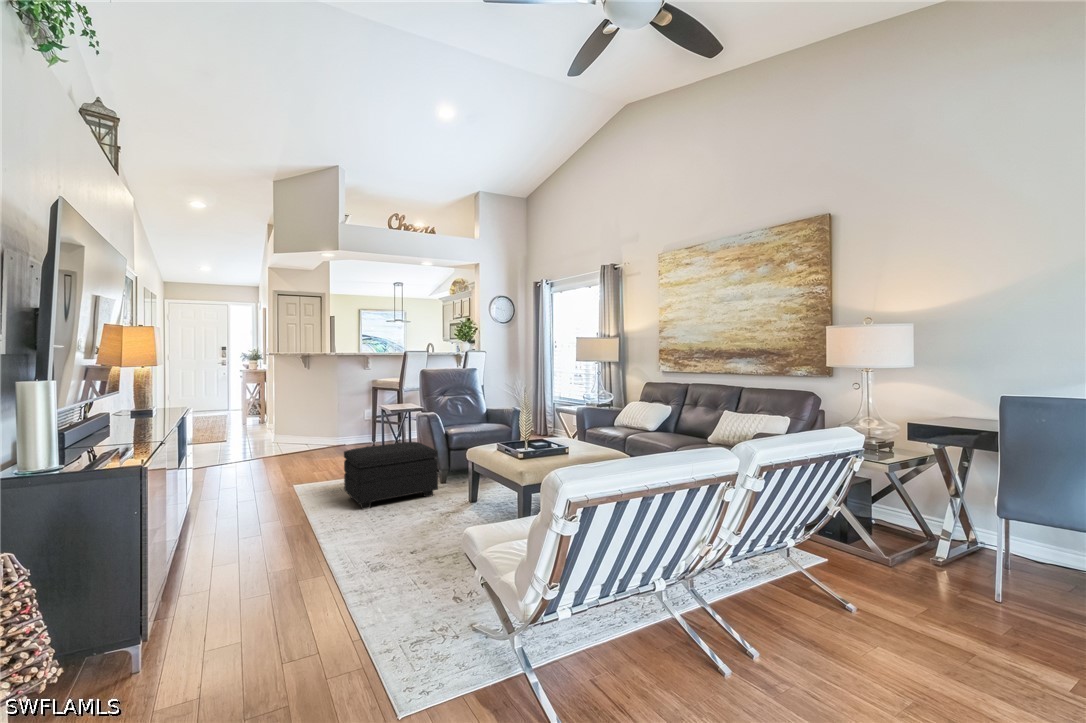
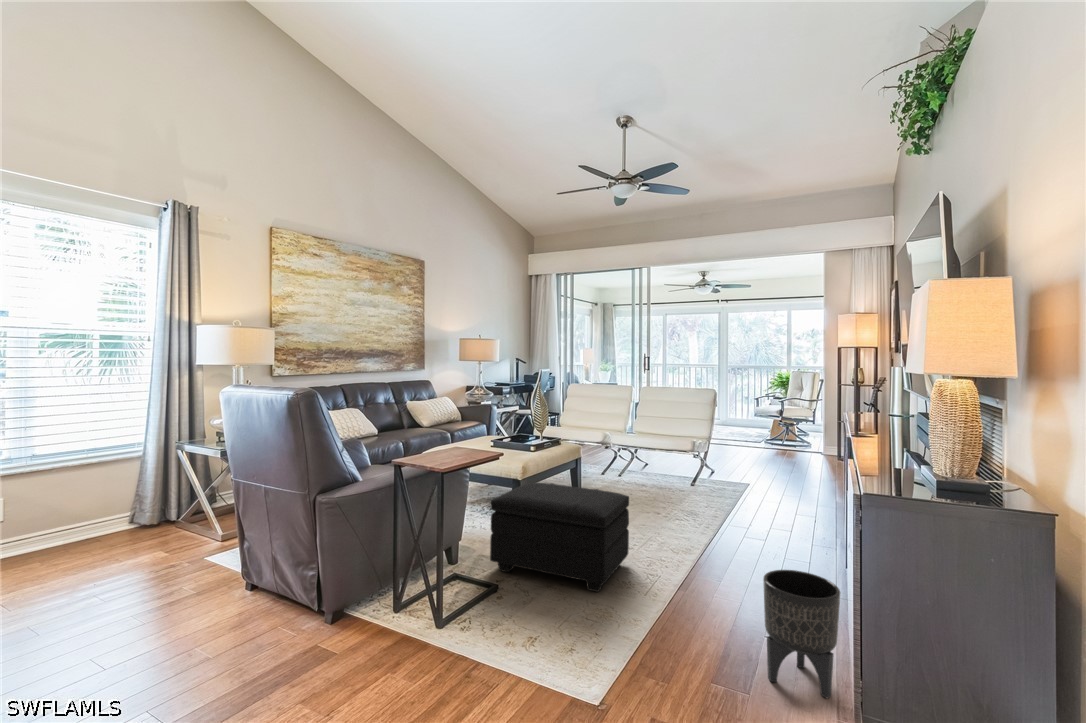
planter: none [202,460,240,513] -> present [763,570,840,699]

